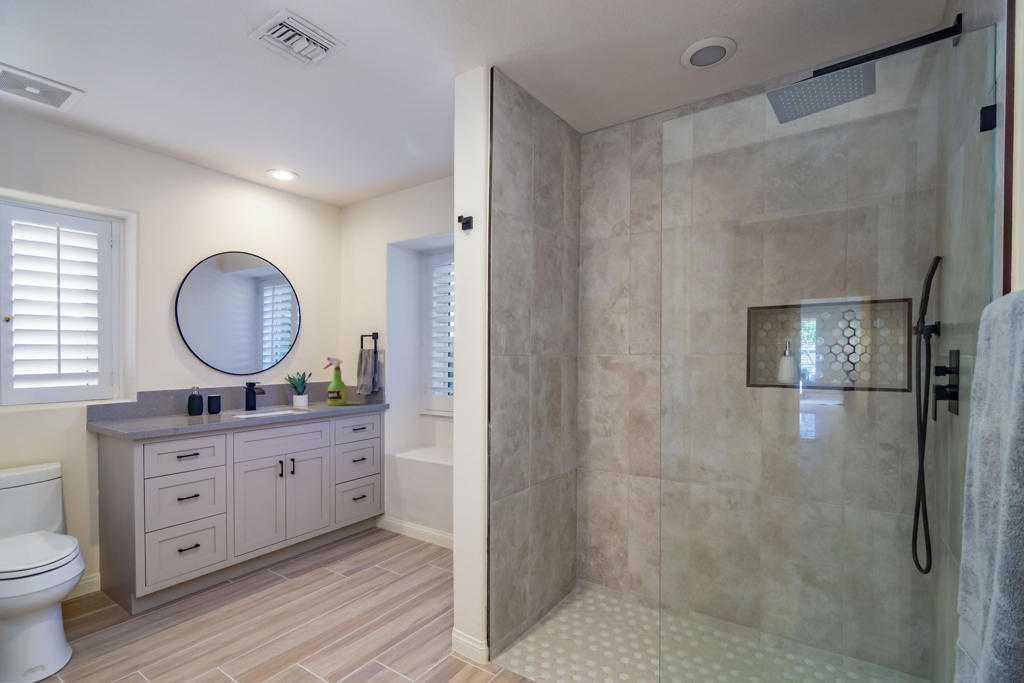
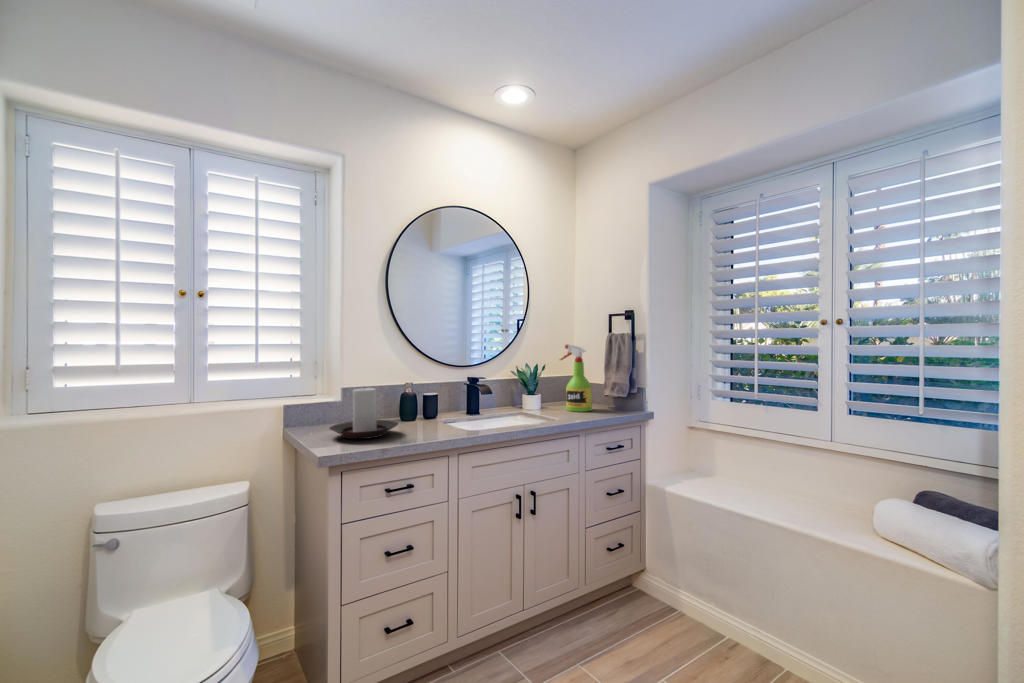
candle holder: none [134,389,191,426] -> present [330,388,398,439]

